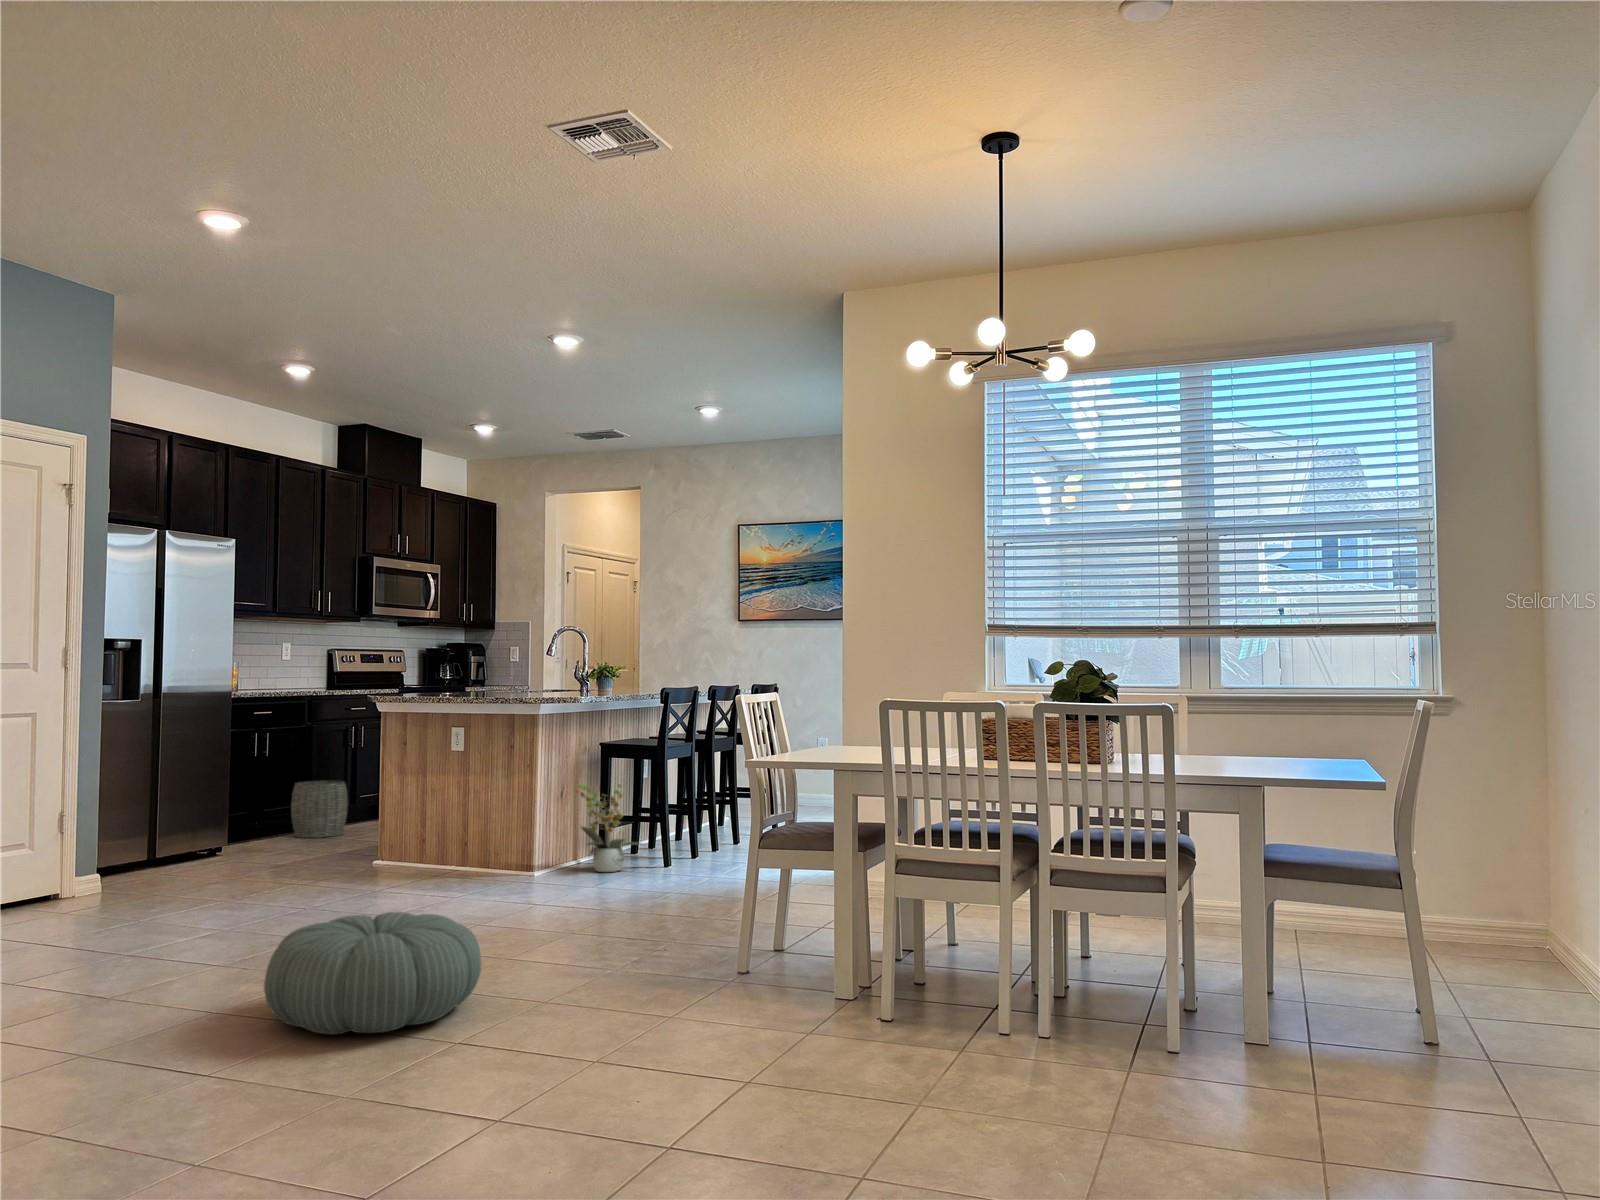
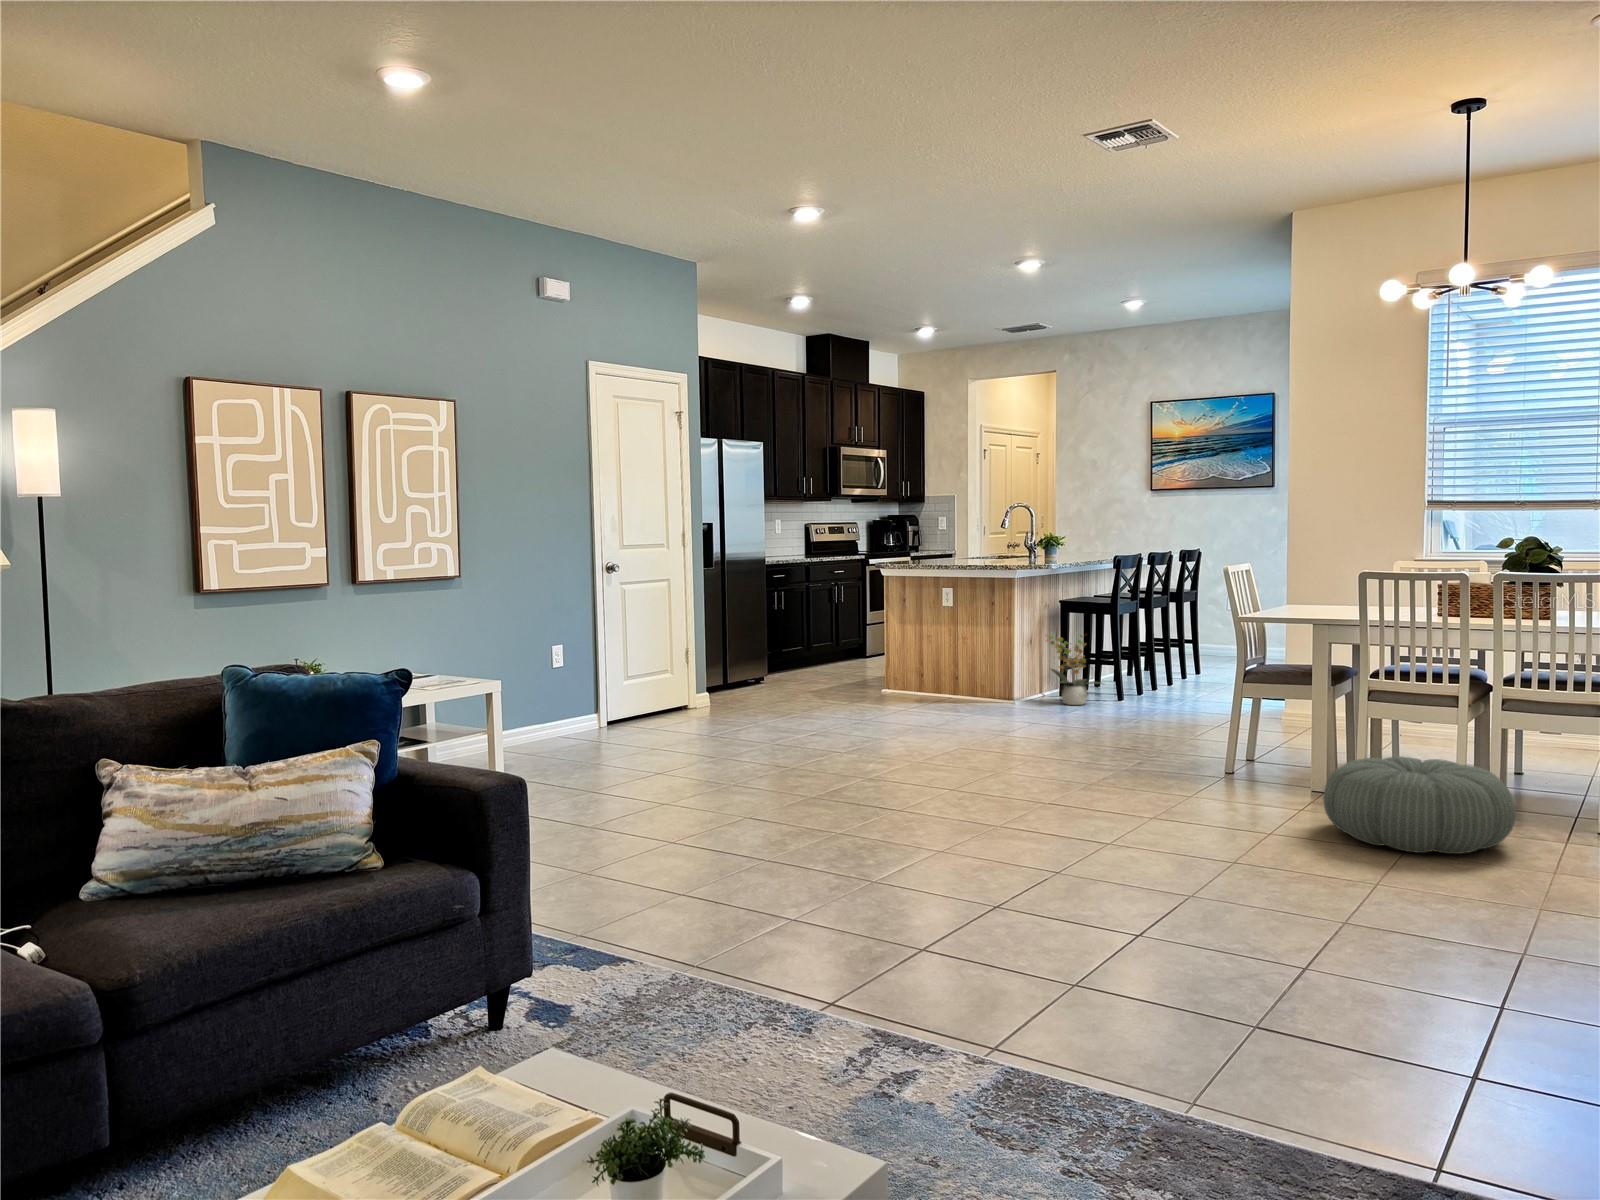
woven basket: present [291,781,348,838] -> none [797,630,839,675]
pouf: present [264,912,481,1034] -> present [1323,756,1516,854]

